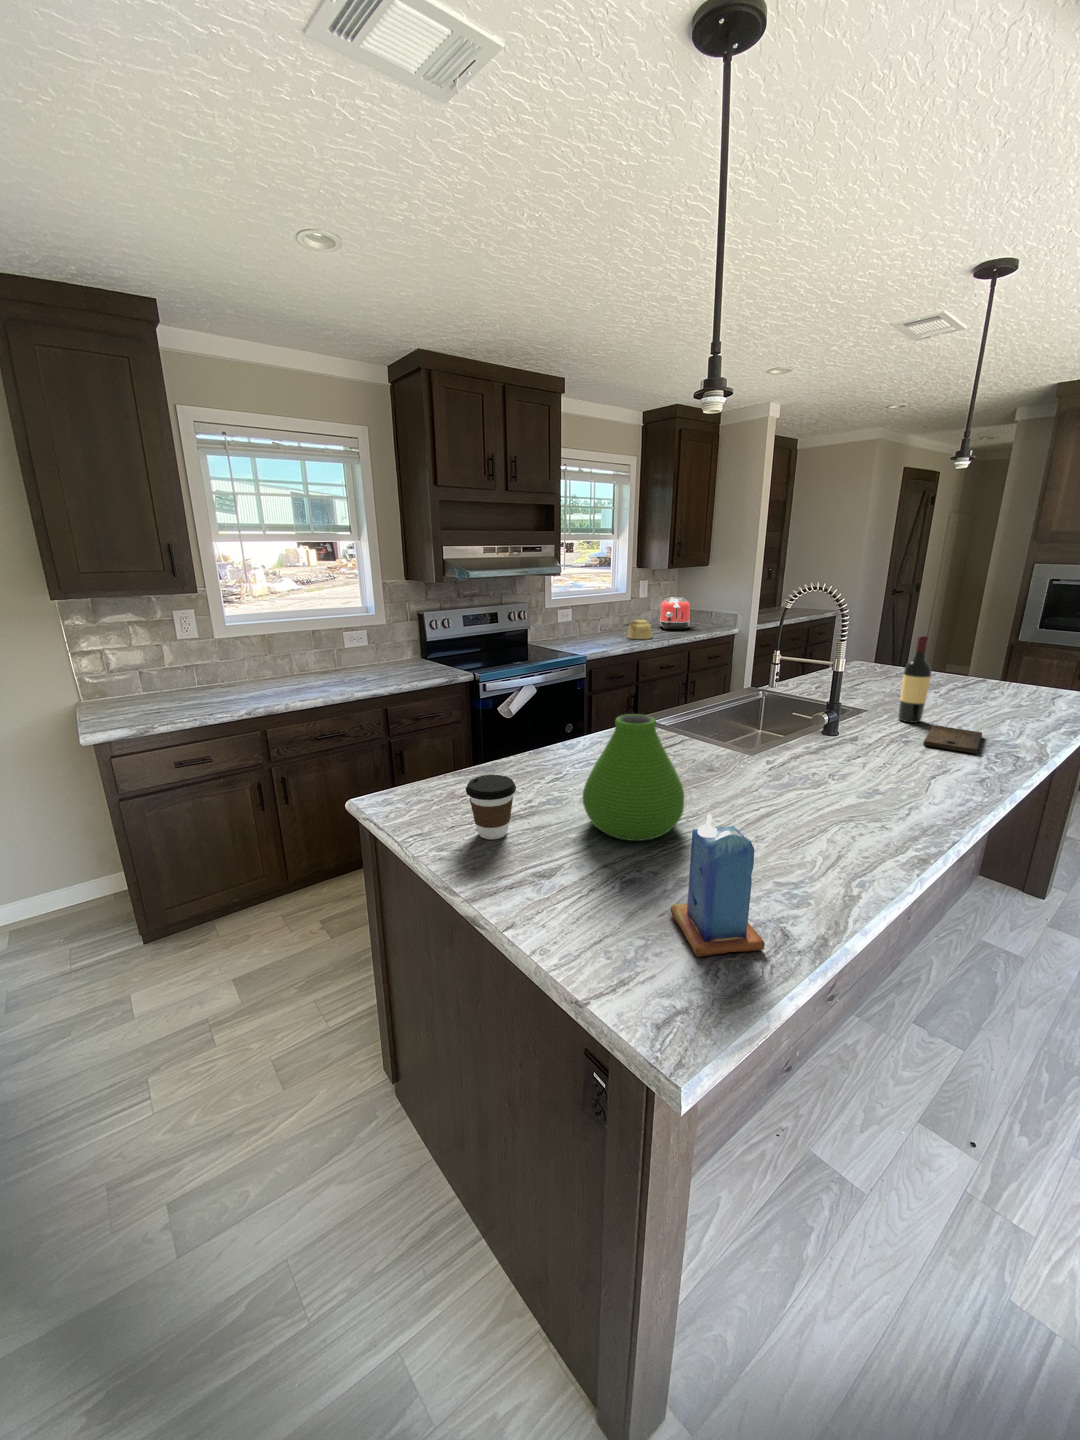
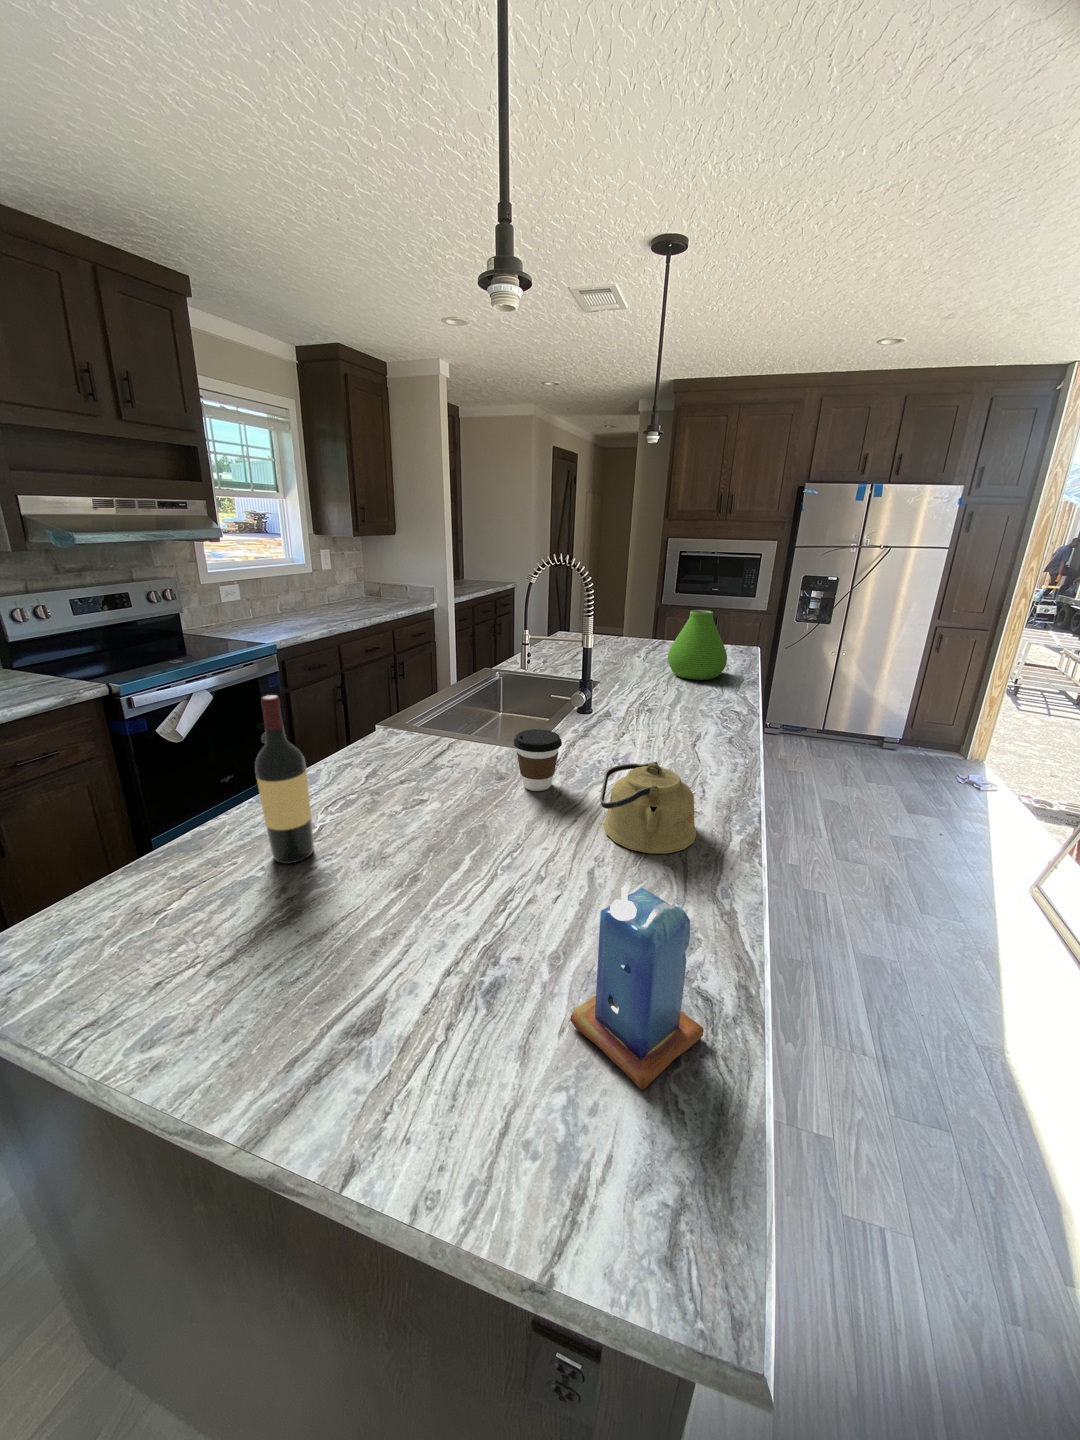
toaster: present [659,597,690,630] -> none [348,568,385,606]
kettle: present [624,618,652,639] -> present [600,762,696,853]
wine bottle: present [898,636,931,723] -> present [255,695,314,863]
vase: present [583,714,684,841] -> present [668,610,727,680]
cutting board: present [923,725,982,754] -> none [665,689,712,713]
coffee cup: present [466,775,516,840] -> present [514,729,562,791]

